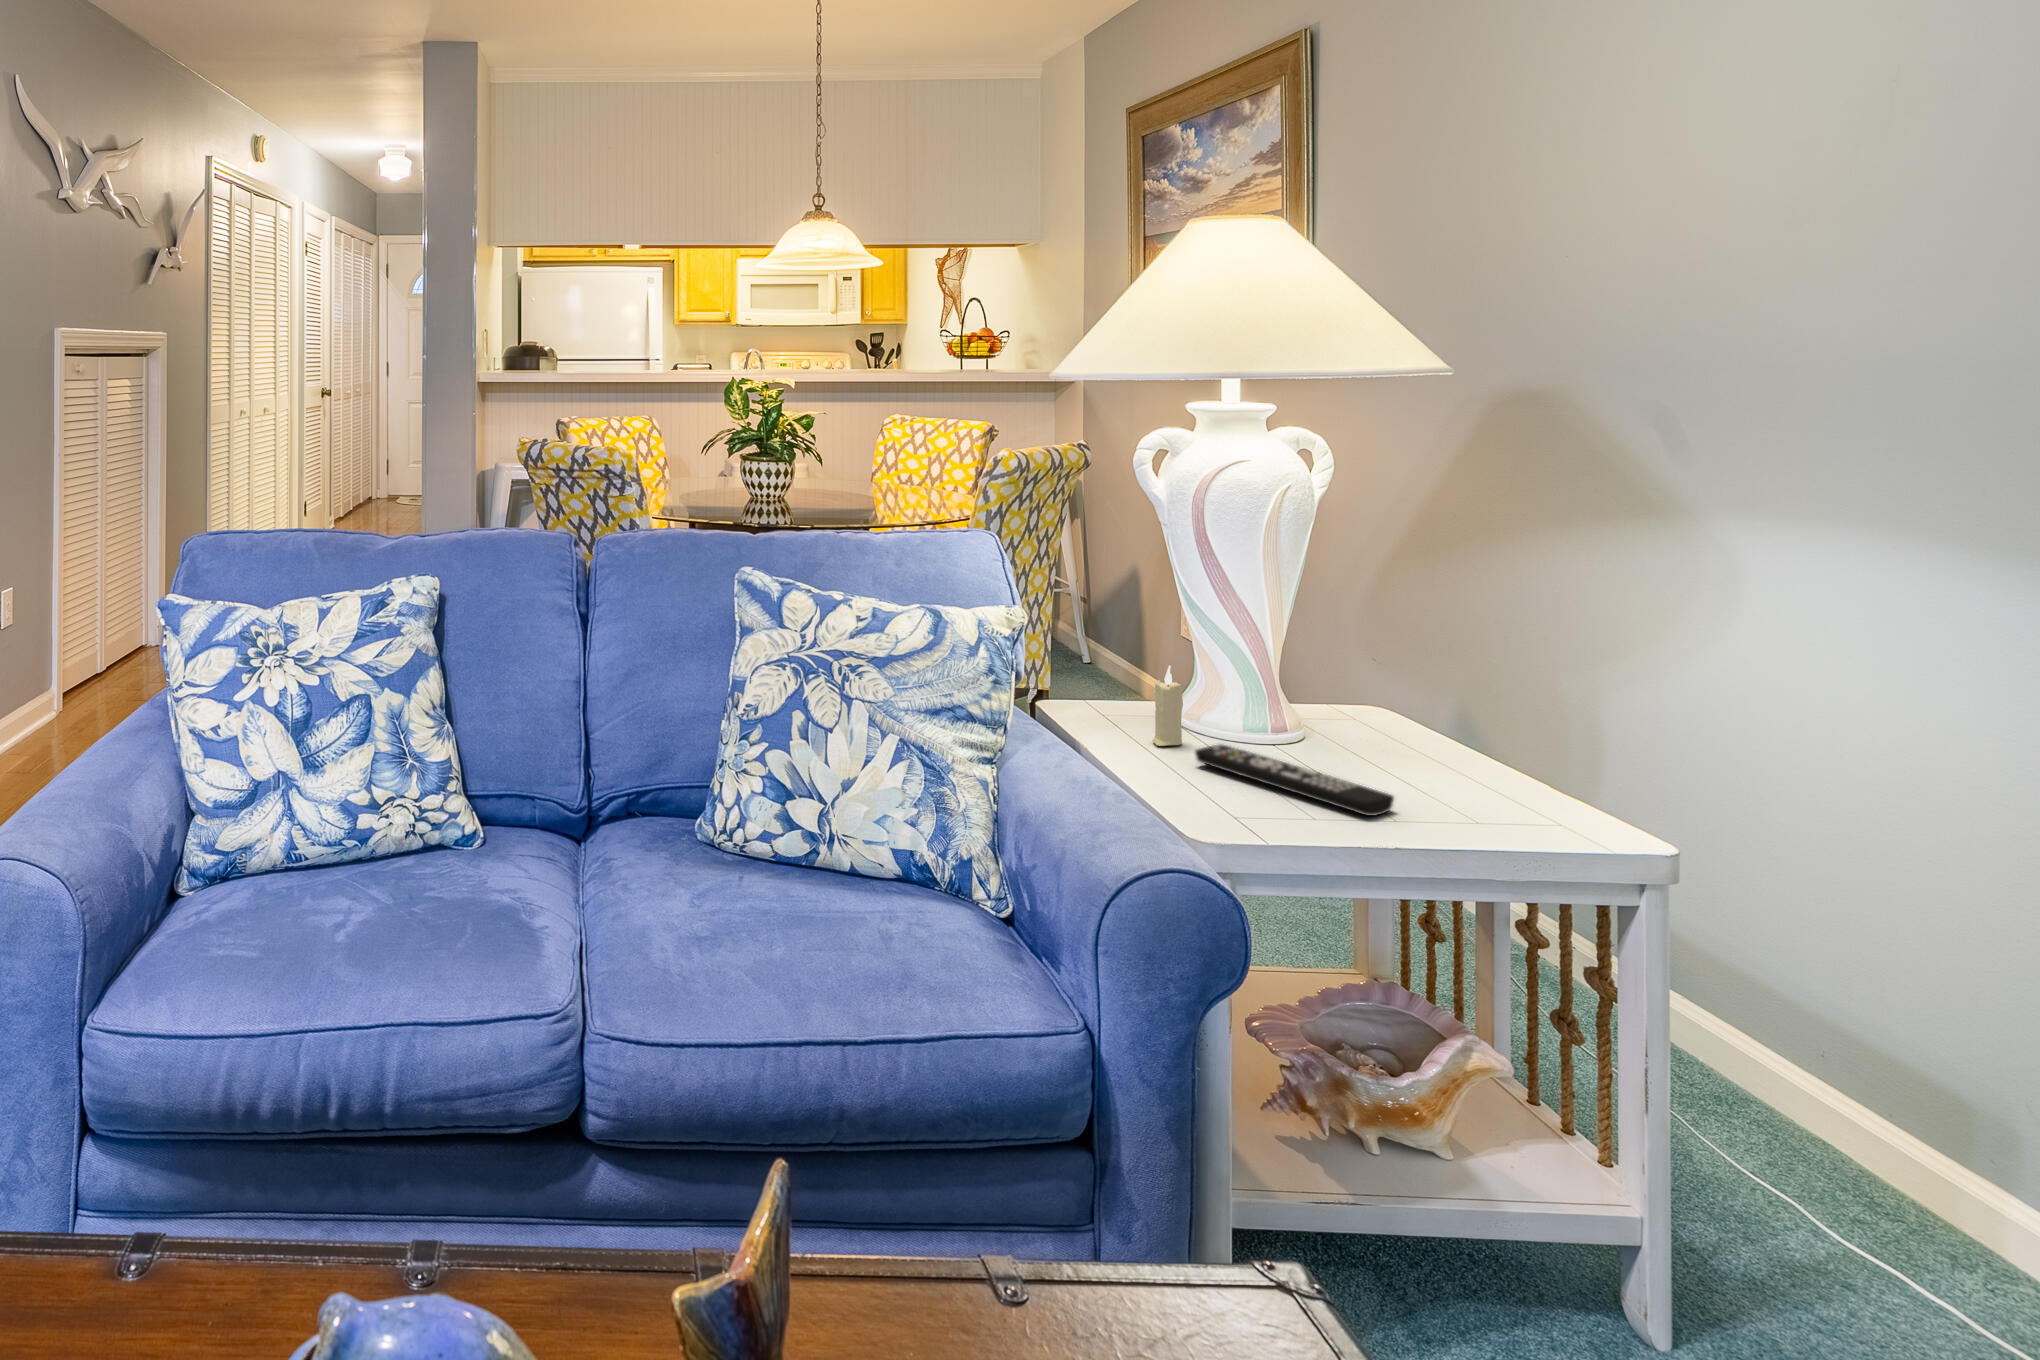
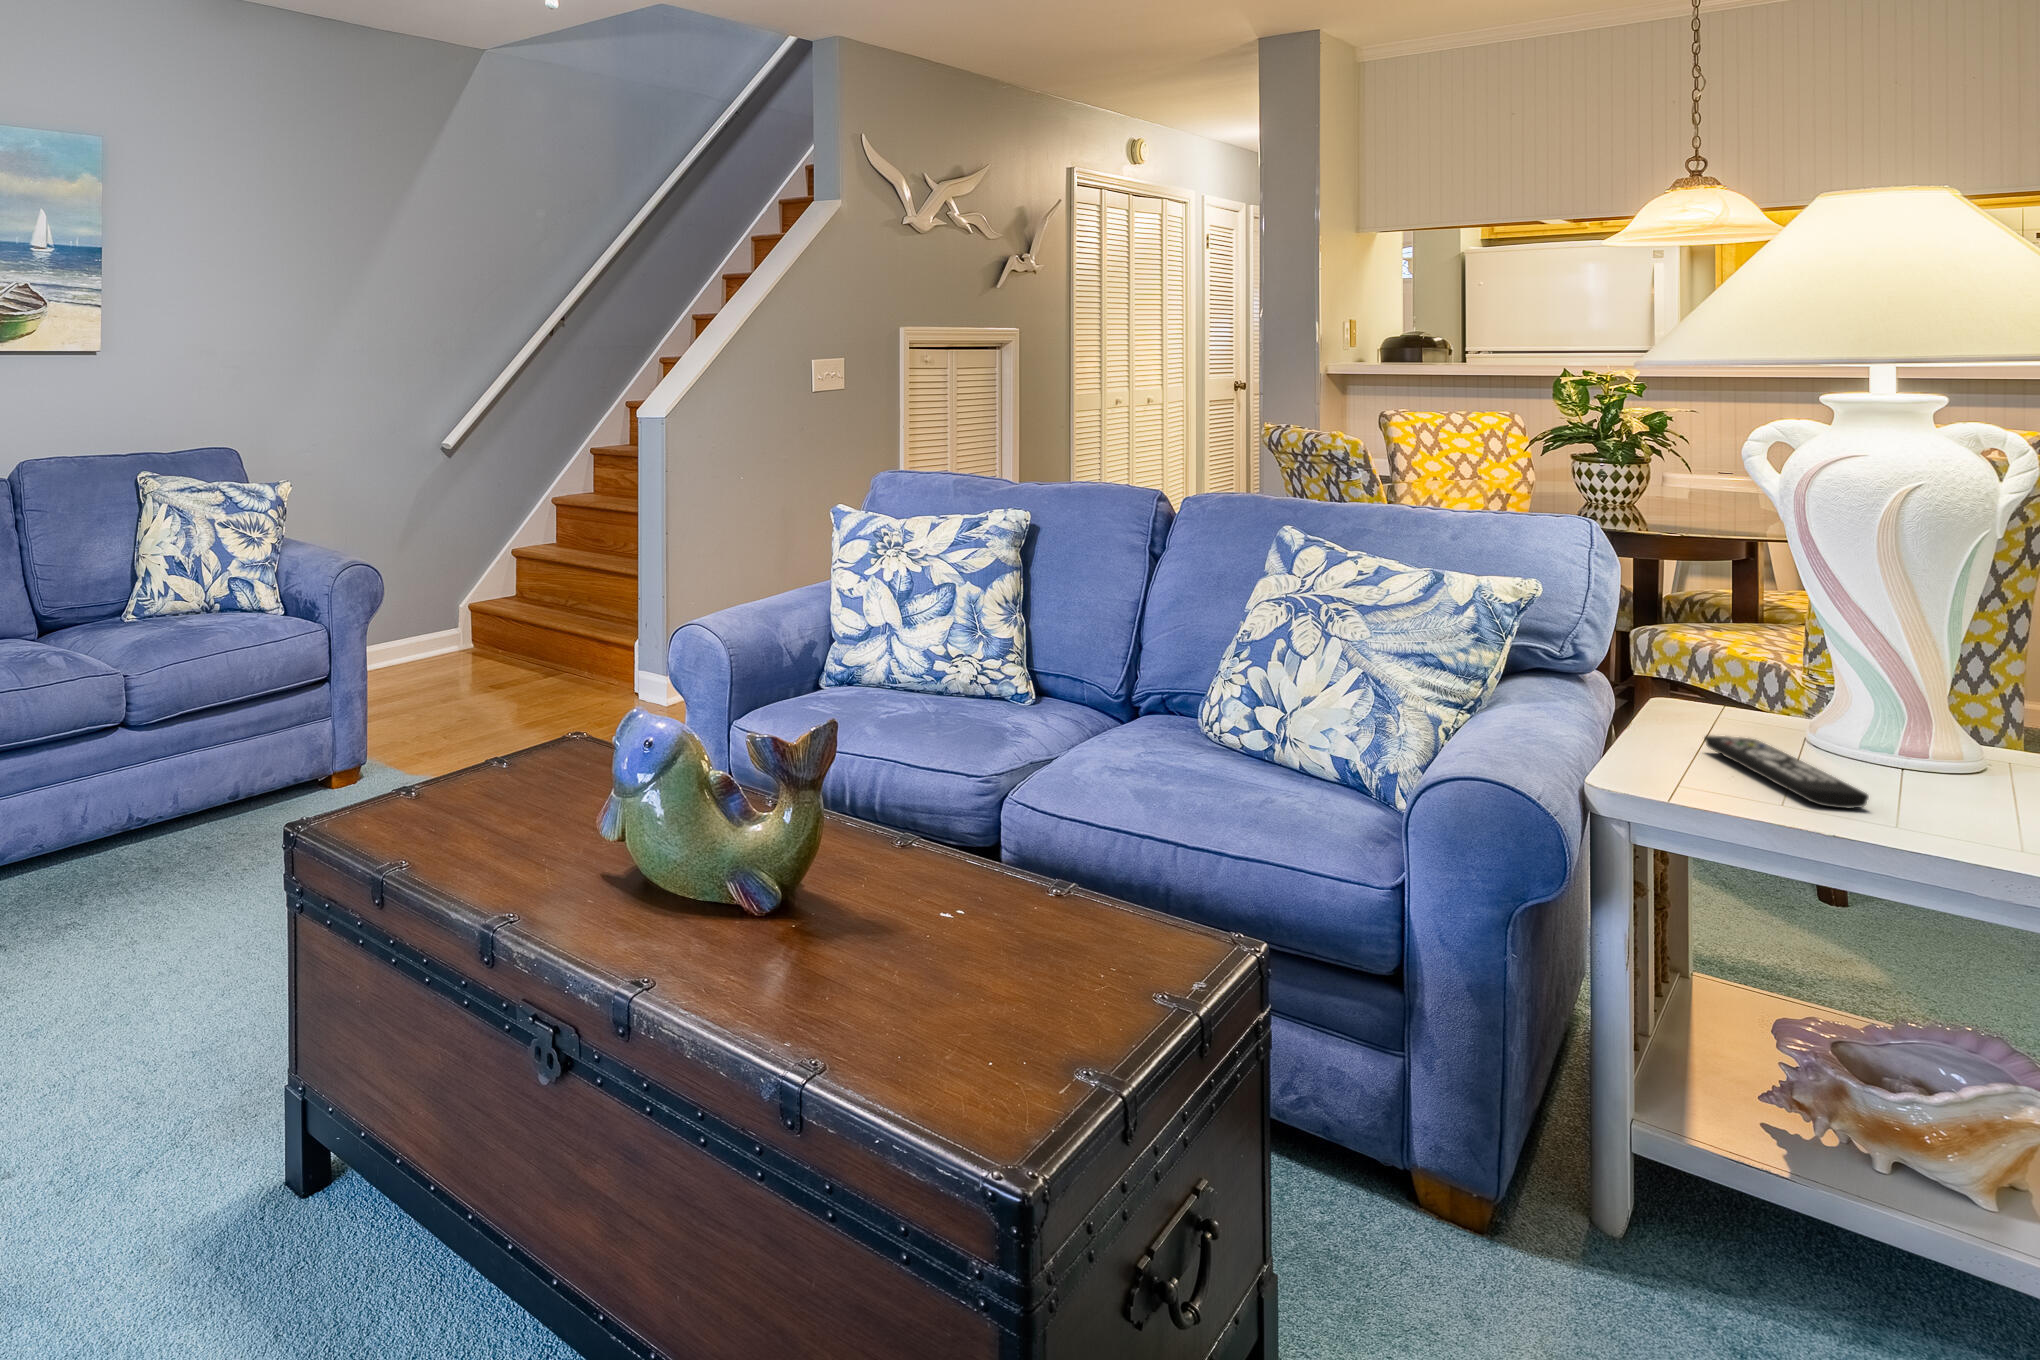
candle: present [1153,666,1183,746] -> none [1697,658,1738,740]

